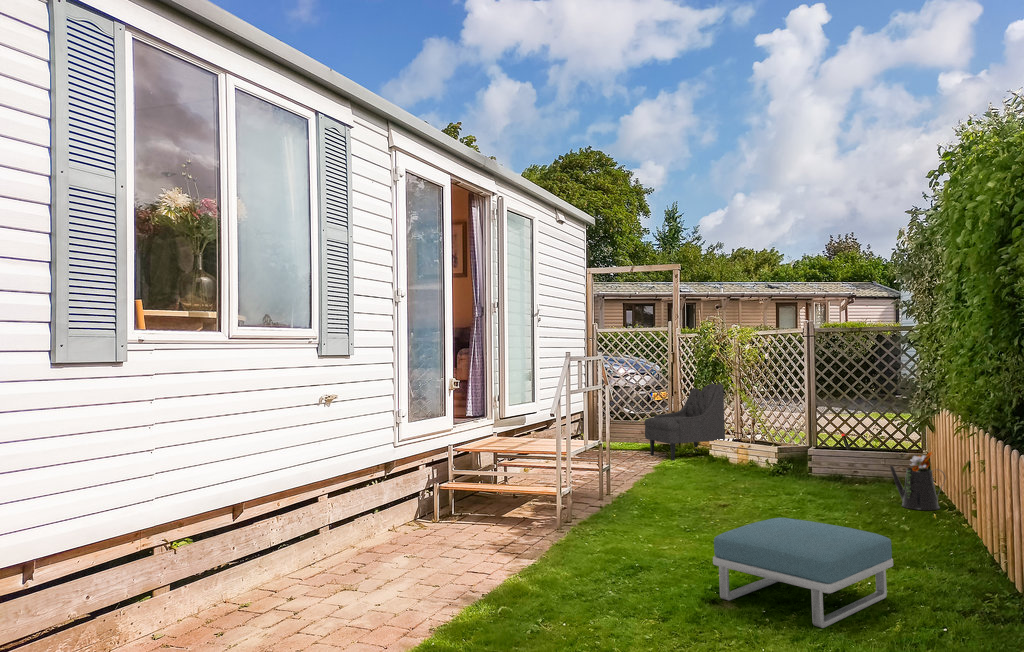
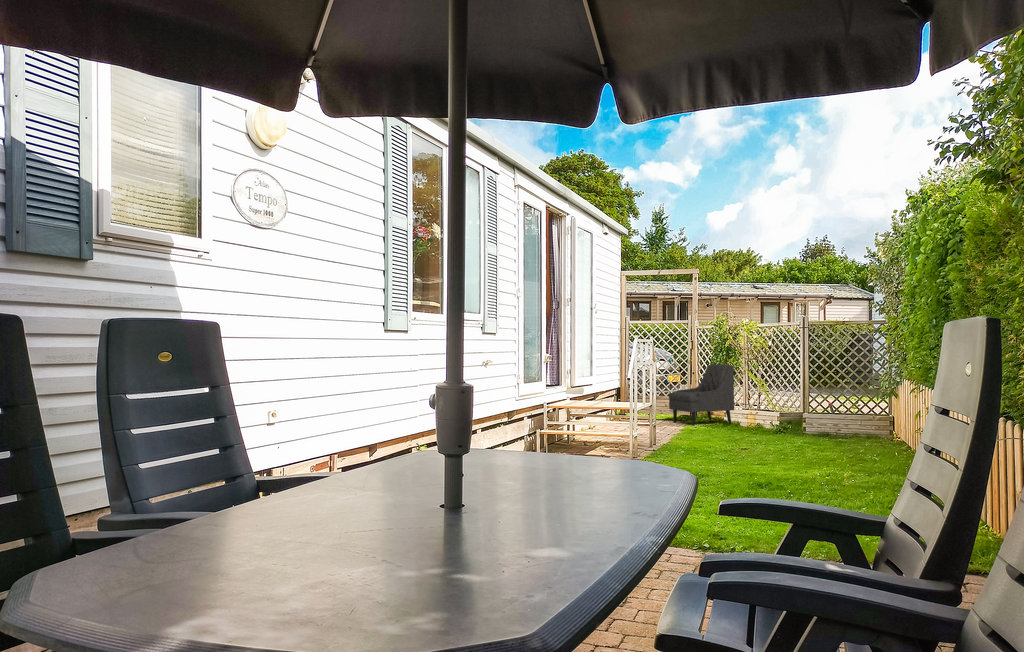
watering can: present [890,452,946,510] -> none [866,409,906,452]
footstool: present [713,518,893,628] -> none [756,442,870,500]

